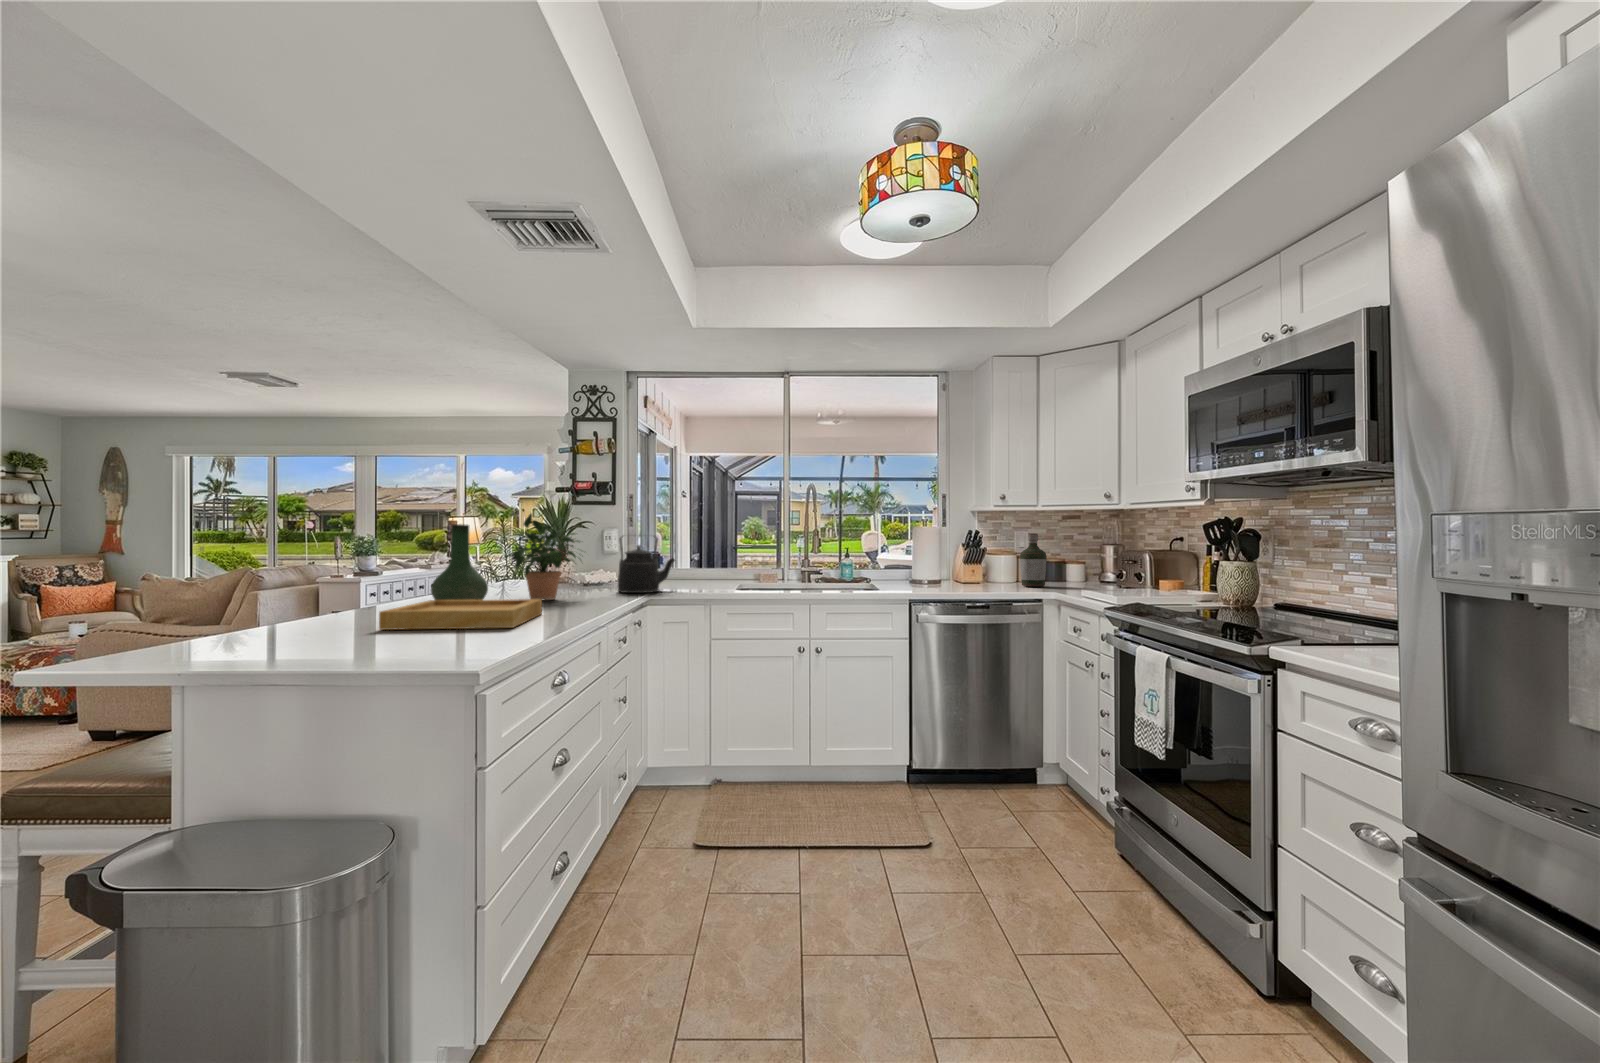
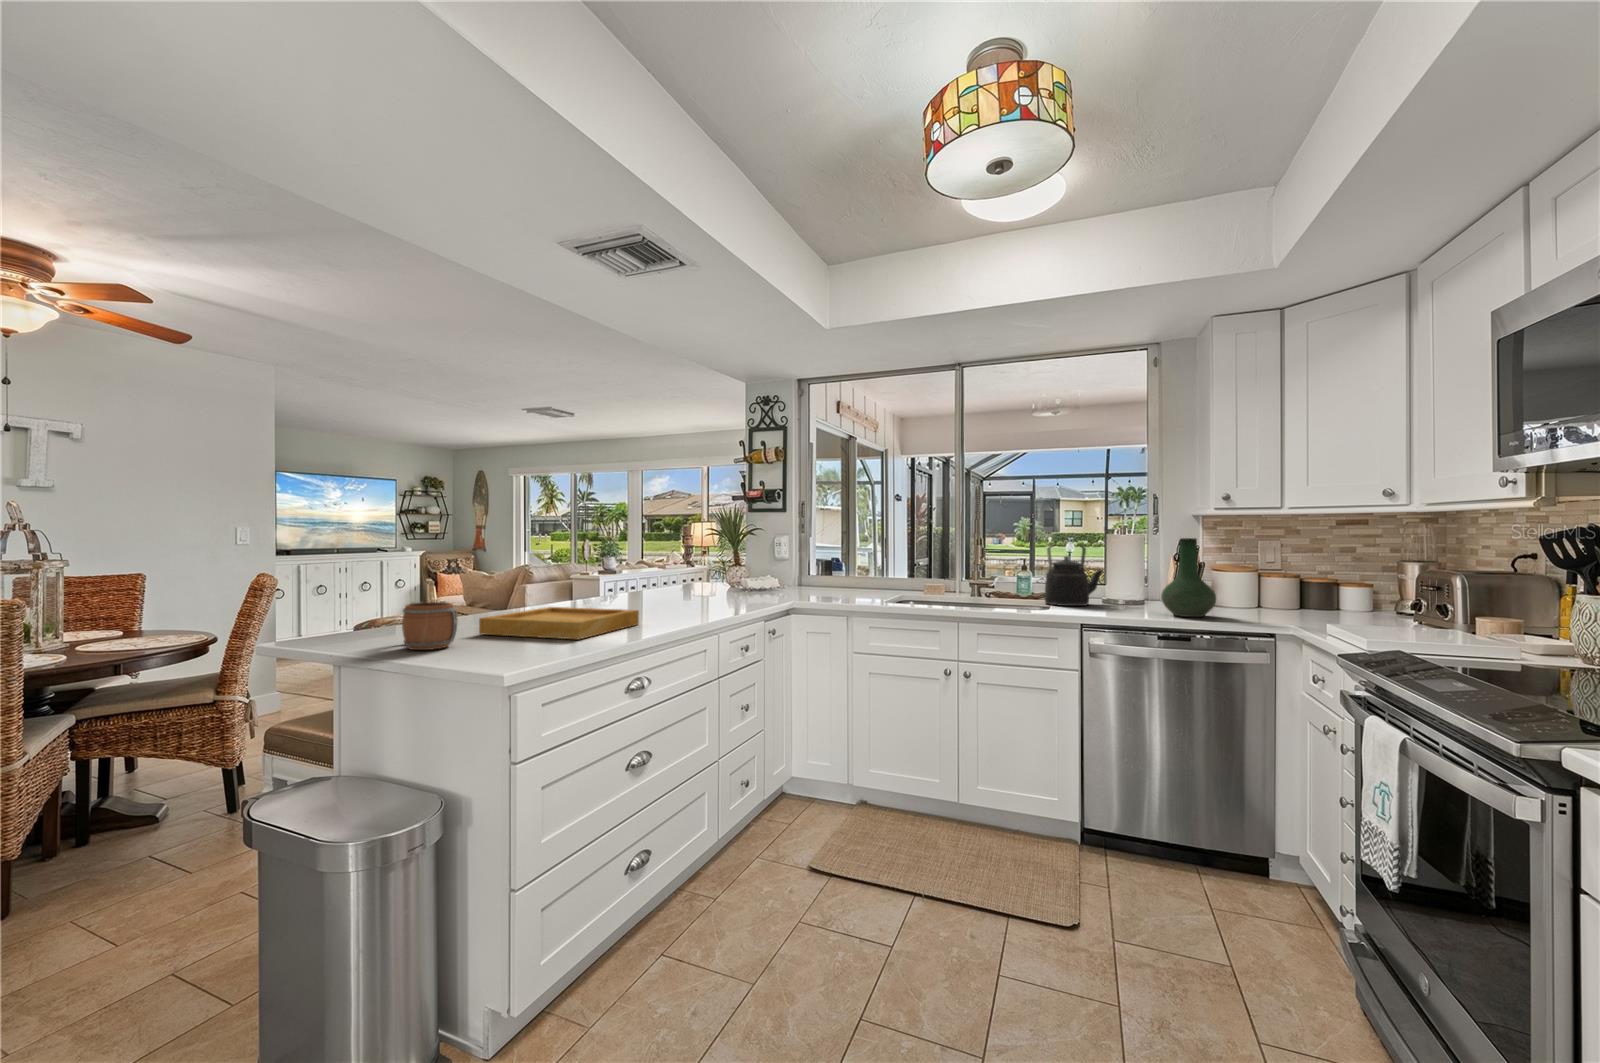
potted plant: present [504,514,583,600] -> none [640,524,719,608]
vase: present [431,524,488,600] -> present [1161,538,1216,617]
bottle: present [1020,533,1047,587] -> none [1254,543,1295,614]
kettle: present [618,536,675,593] -> present [1044,546,1103,606]
mug: none [306,592,384,646] -> present [402,601,458,650]

